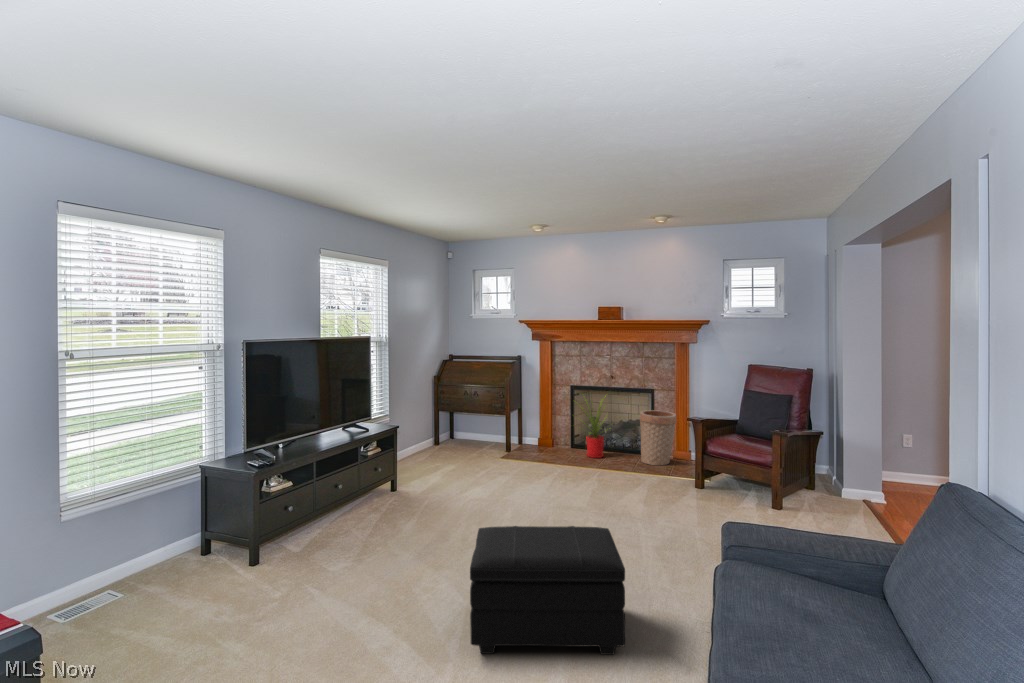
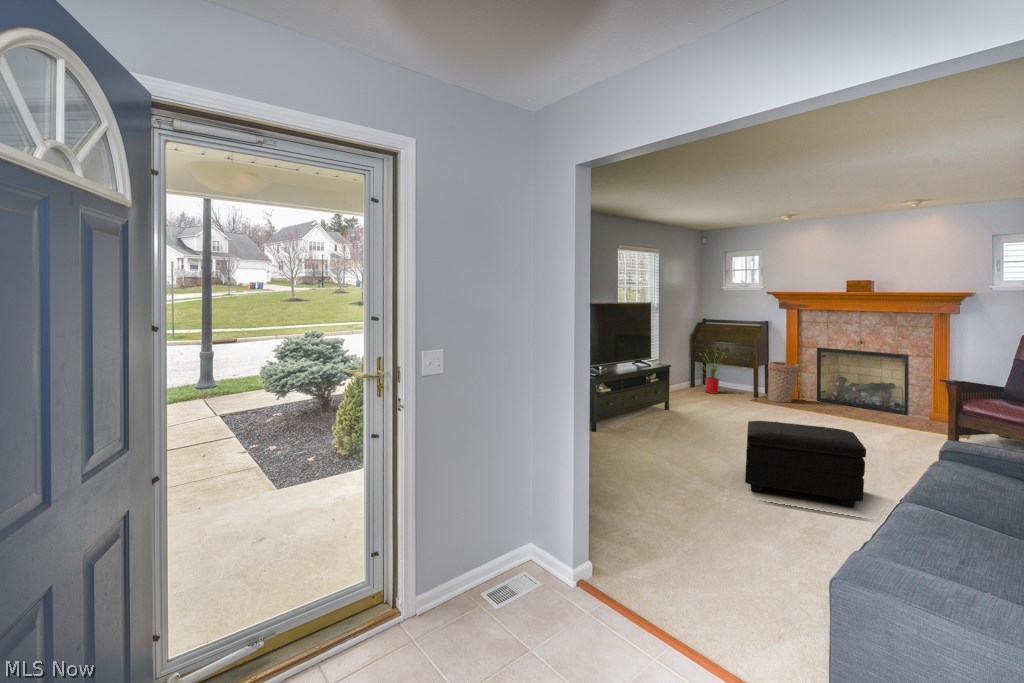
house plant: present [584,399,607,458] -> present [705,357,719,393]
basket: present [640,410,676,465] -> present [768,362,799,403]

